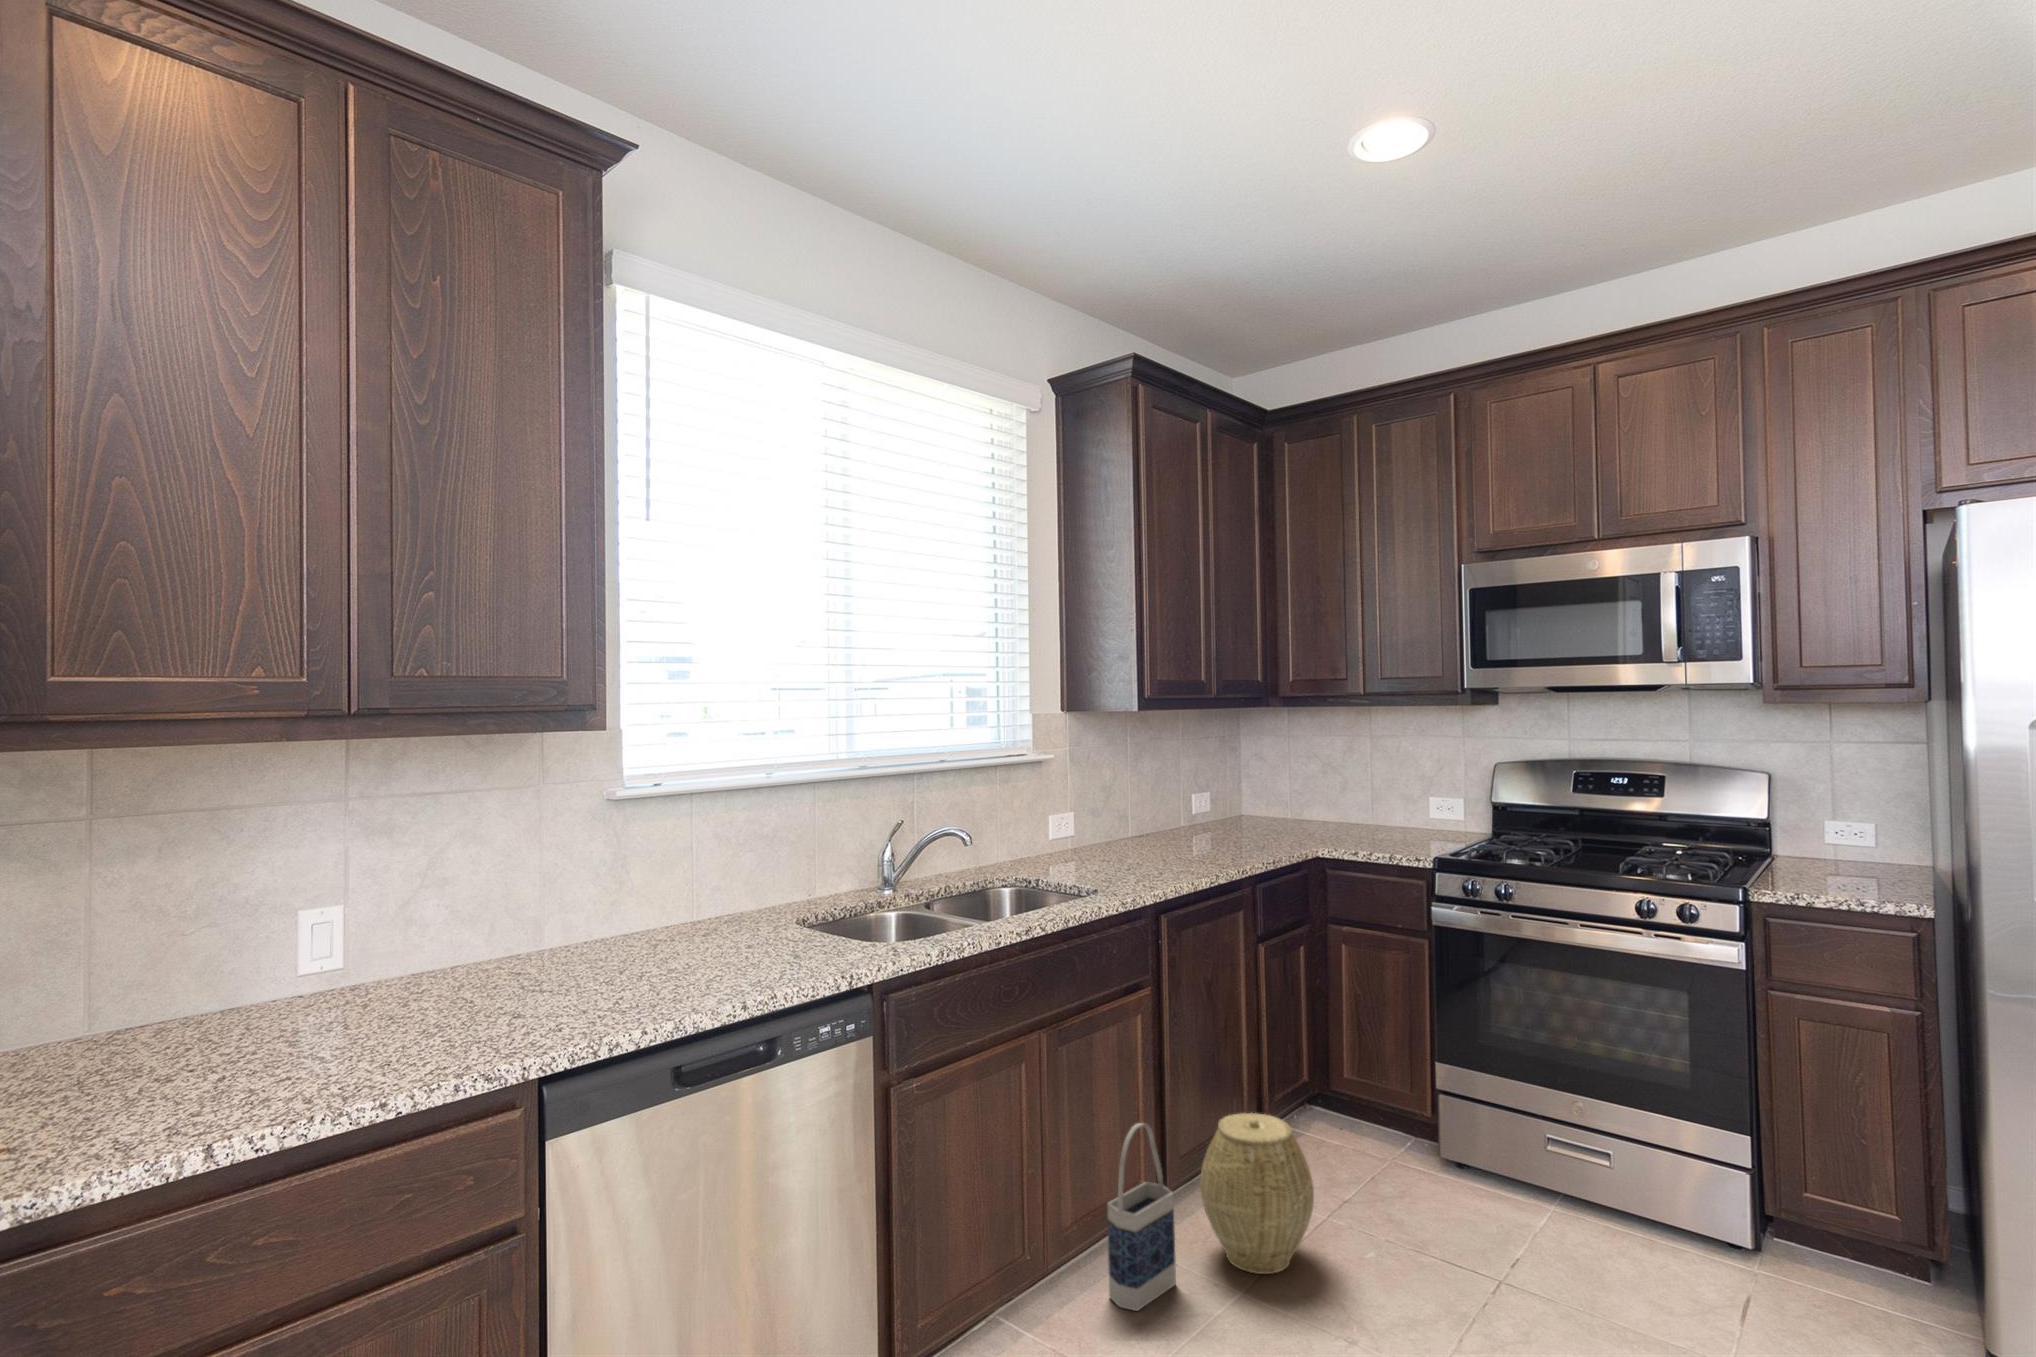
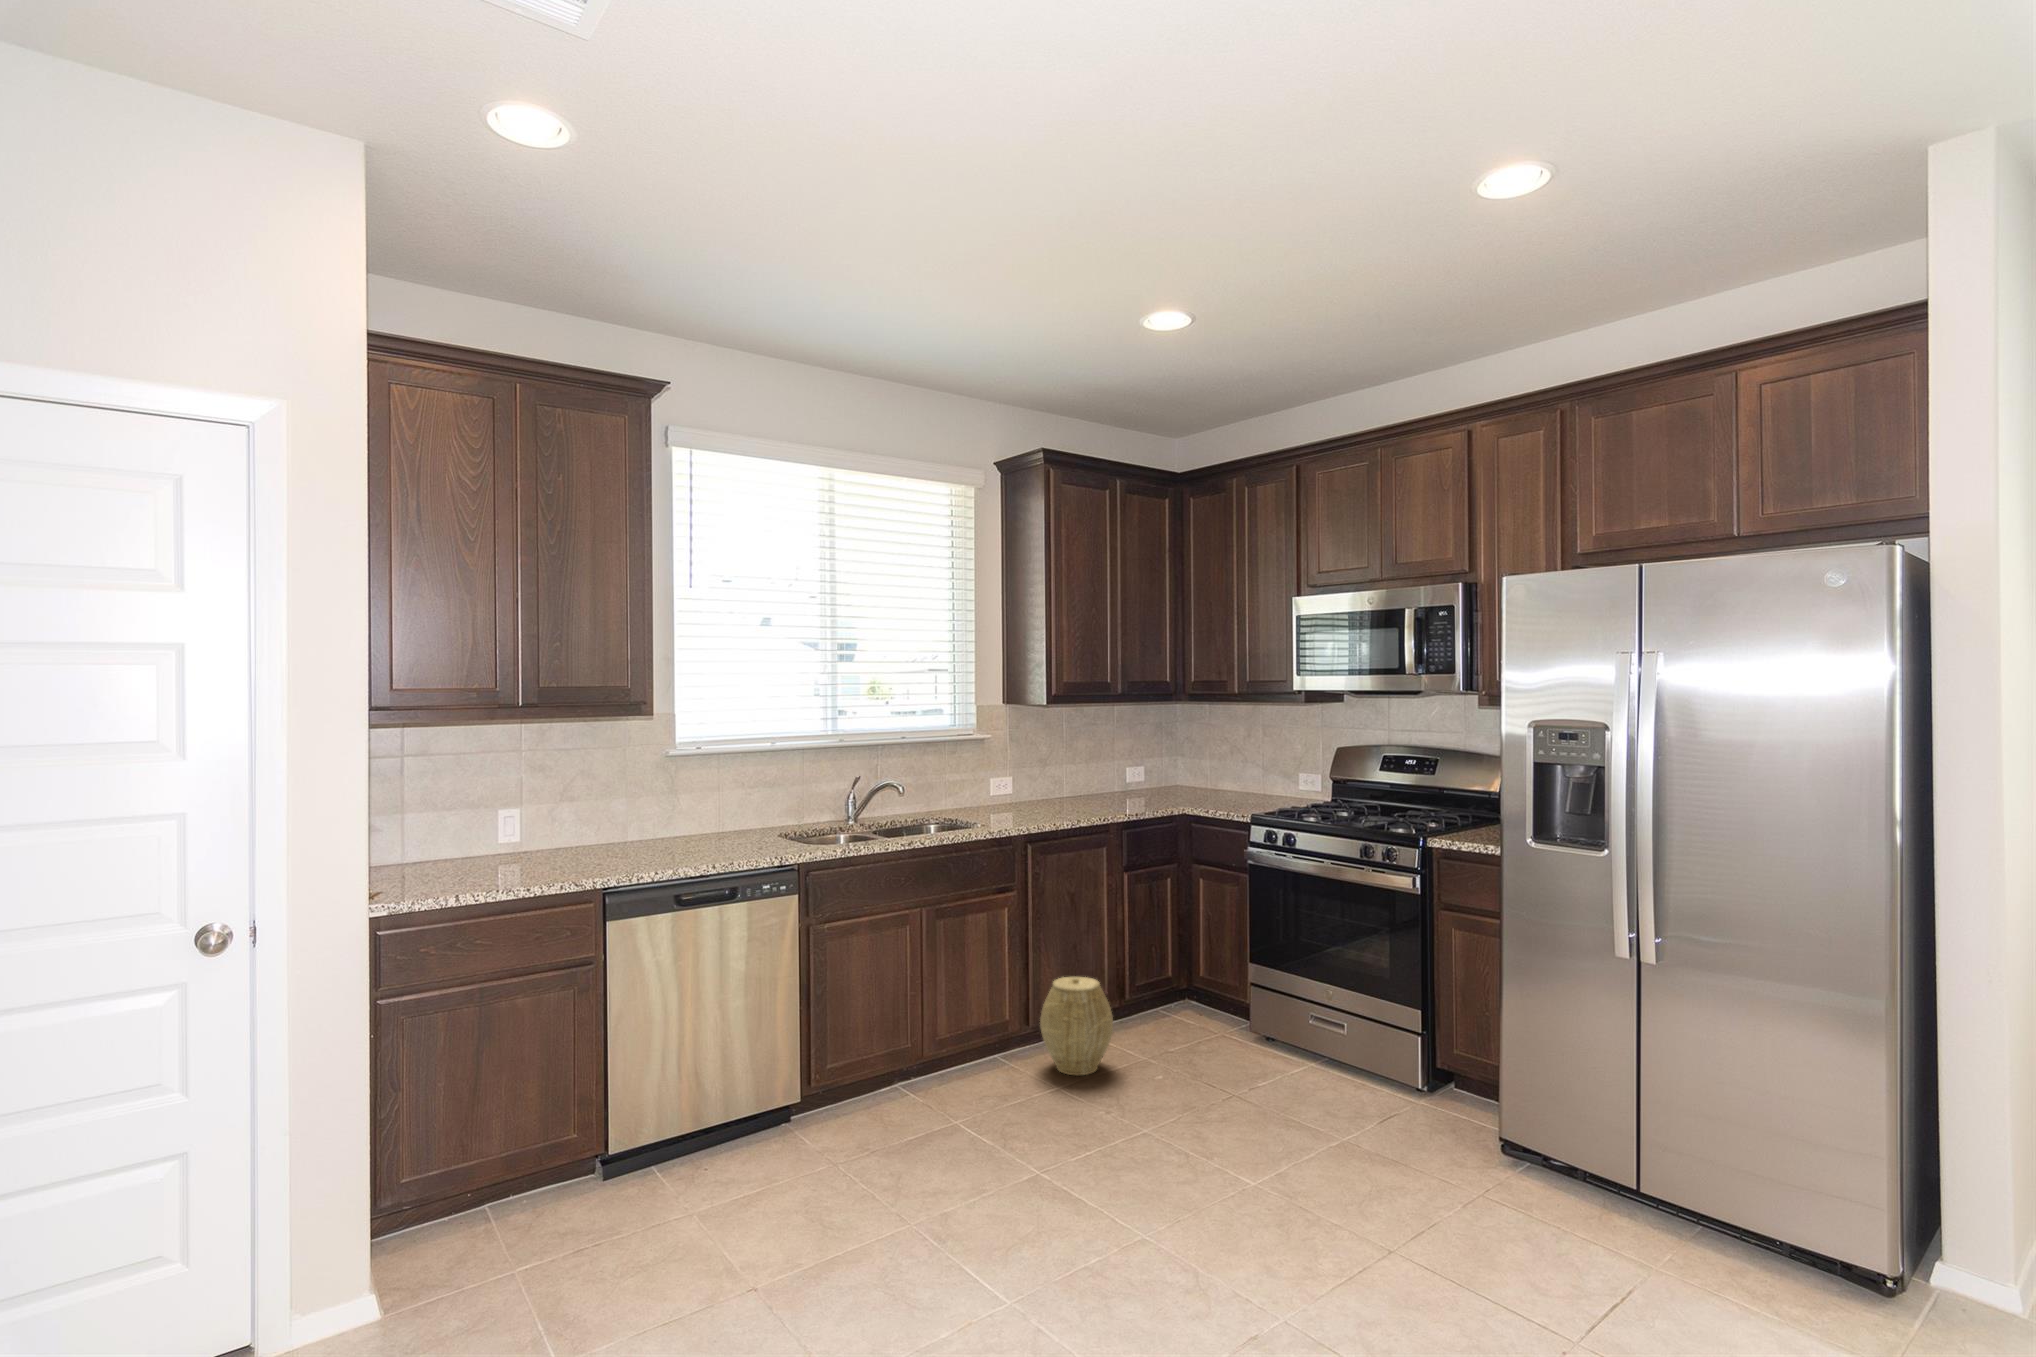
bag: present [1108,1123,1176,1311] -> none [968,972,1014,1085]

